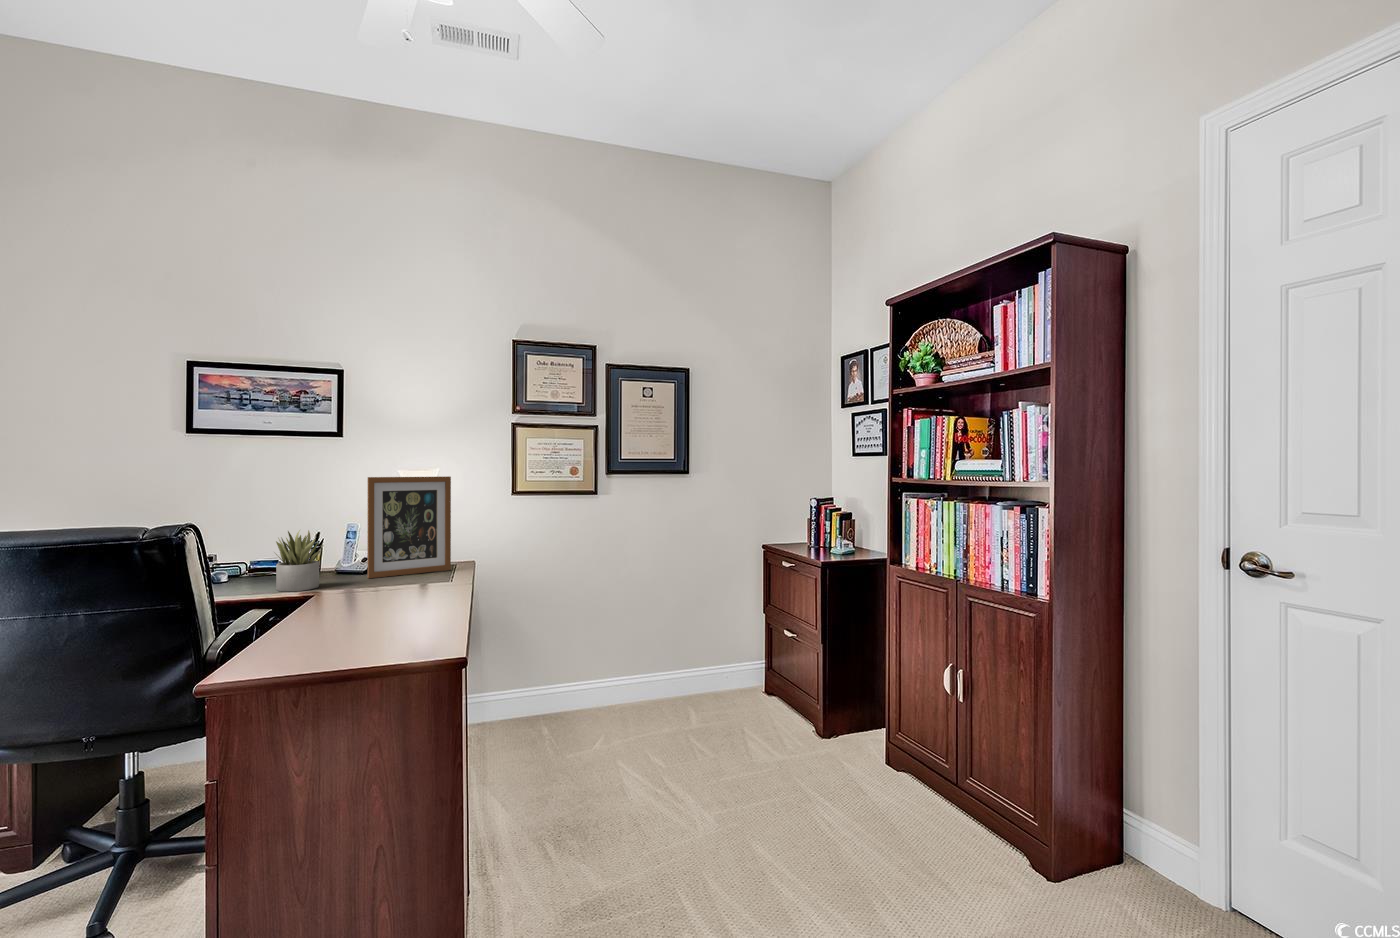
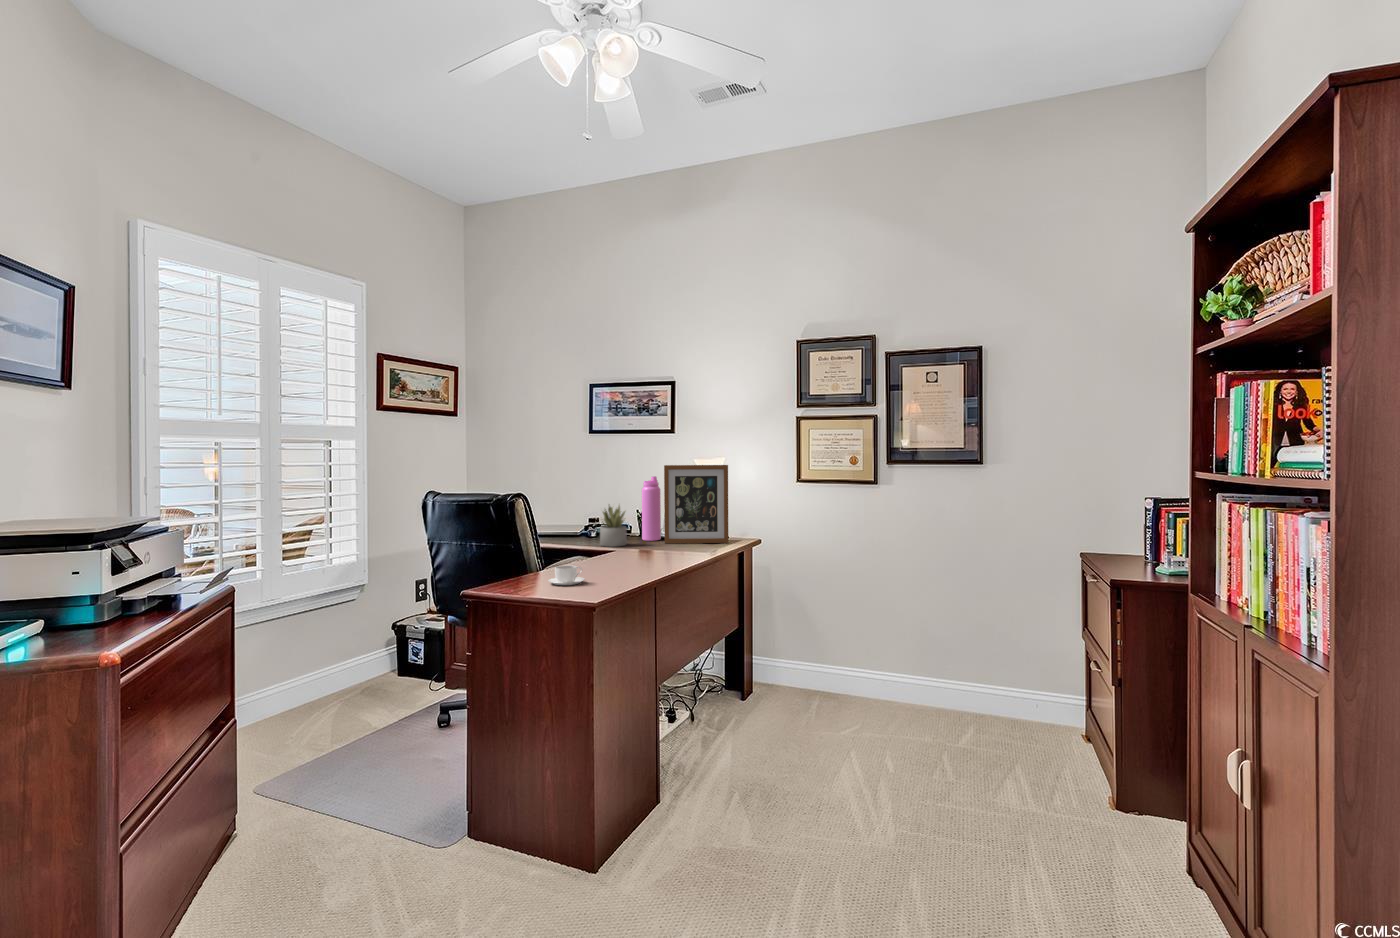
water bottle: none [323,492,351,577] -> present [642,476,661,541]
coffee cup: none [348,625,408,658] -> present [548,565,585,585]

